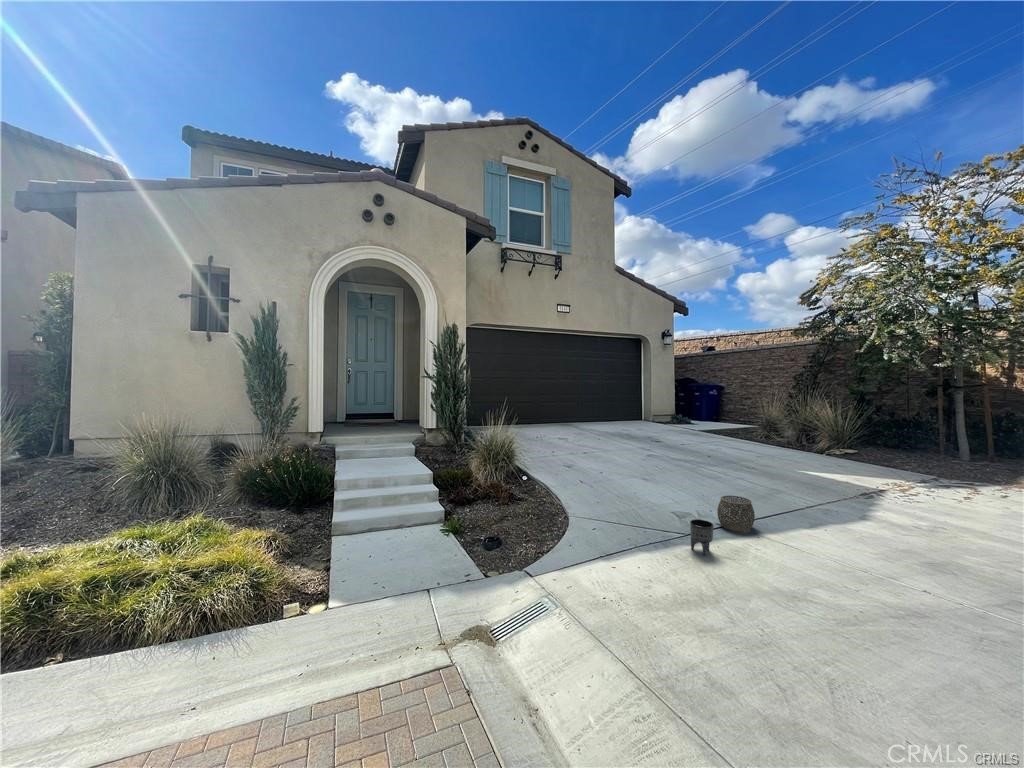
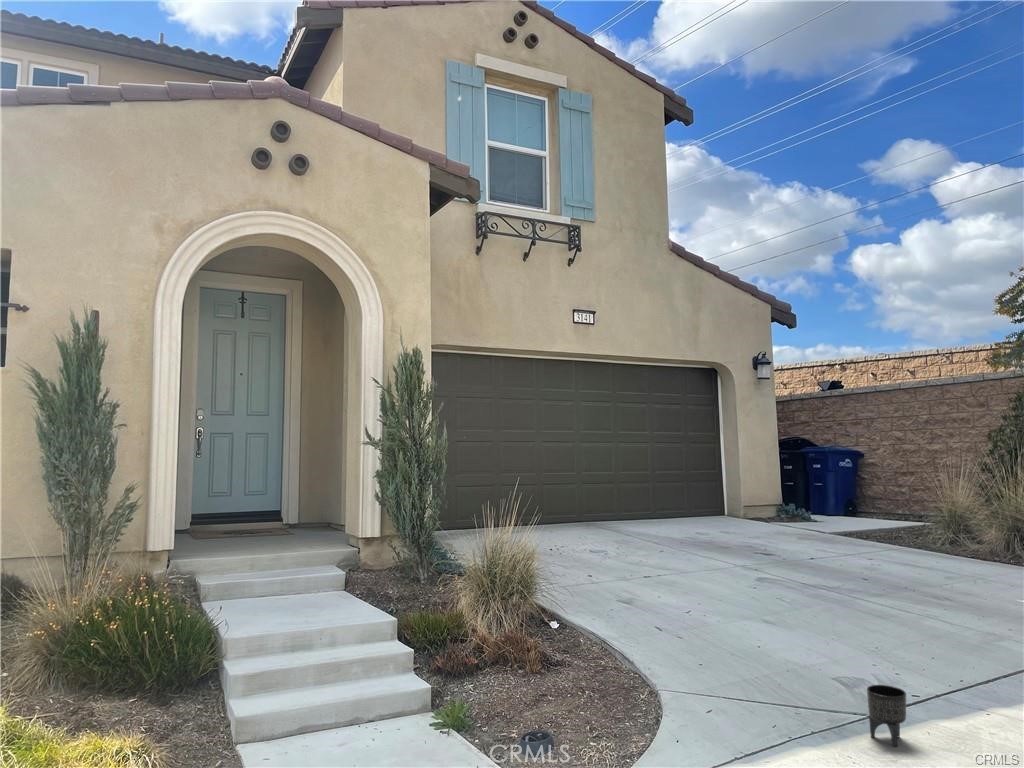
woven basket: present [717,495,755,532] -> none [899,643,962,705]

